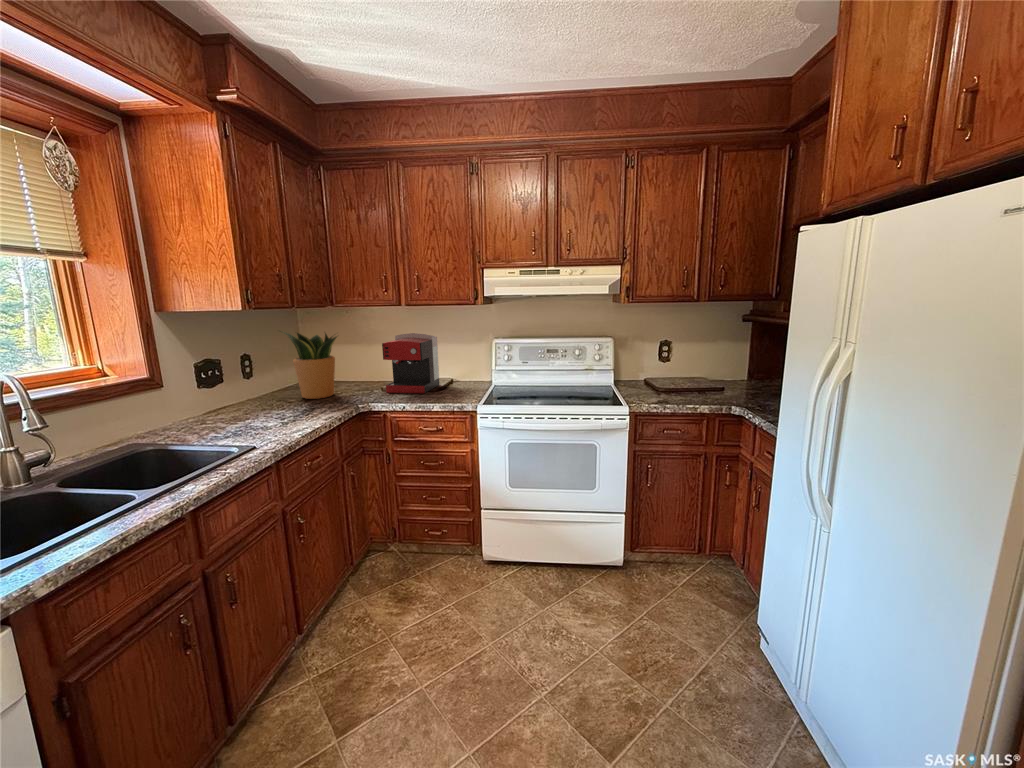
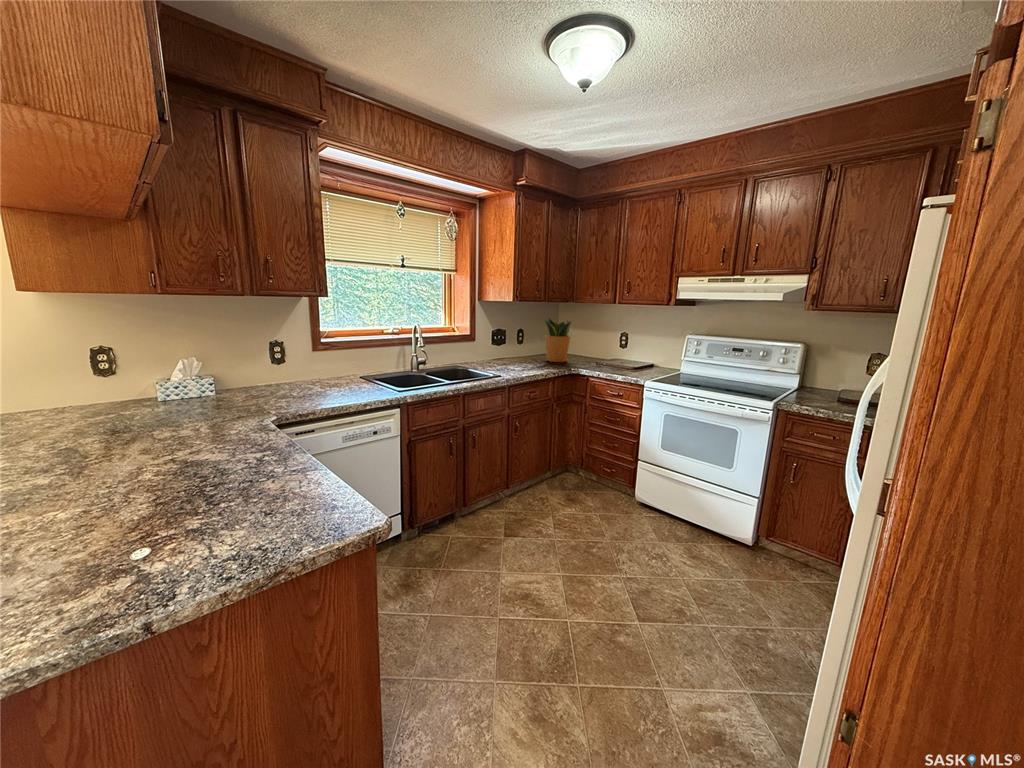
coffee maker: present [382,333,439,393] -> none [598,325,644,369]

